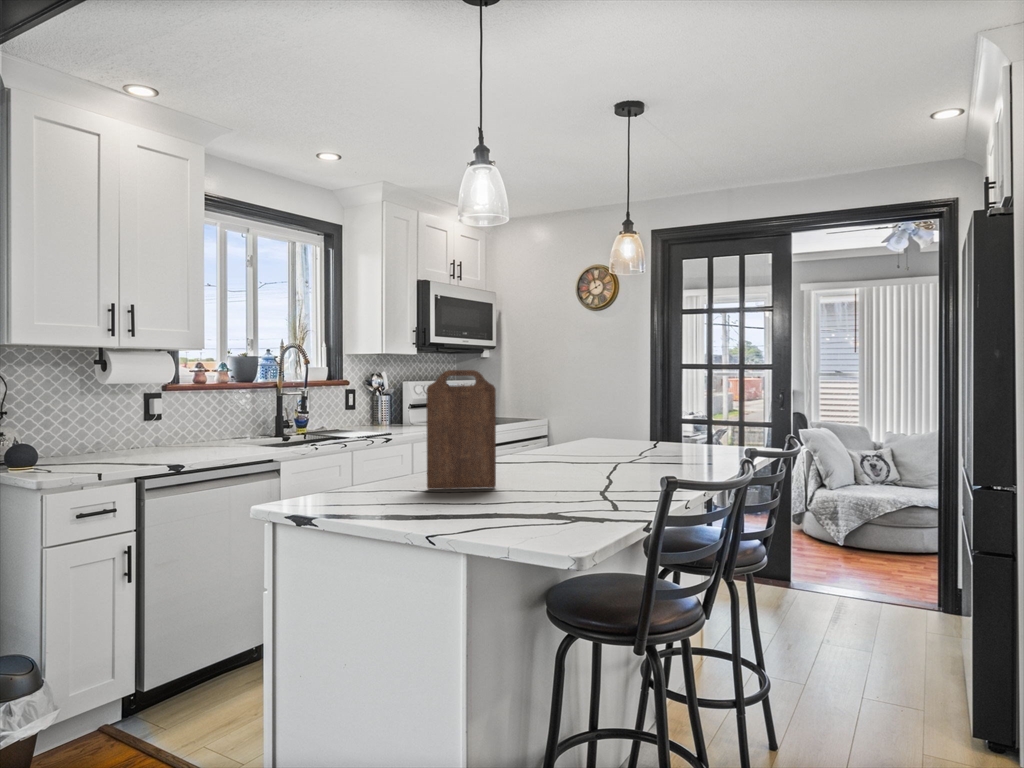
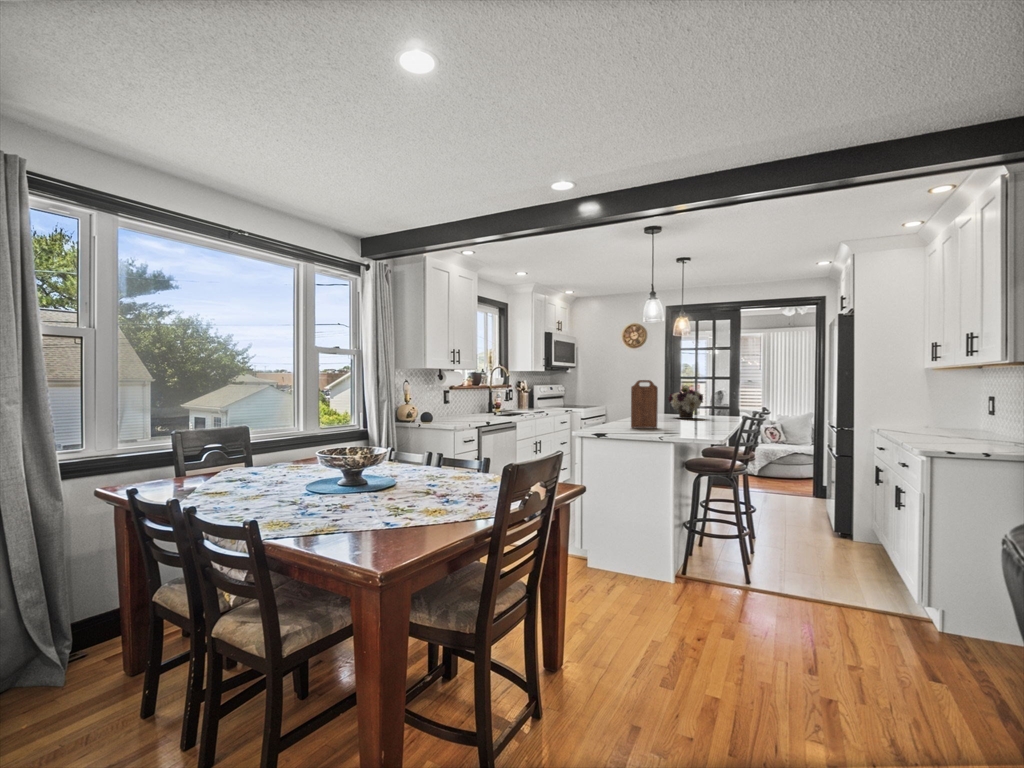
flower arrangement: none [600,380,673,454] -> present [668,385,703,419]

